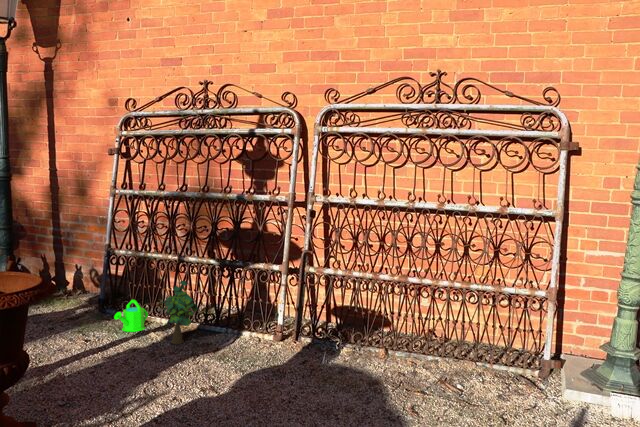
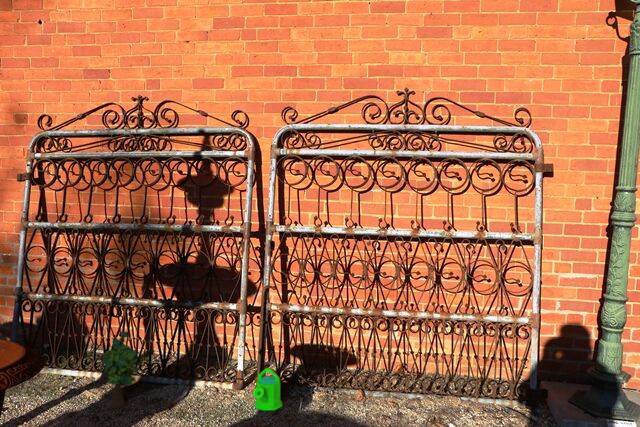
watering can: present [114,300,148,332] -> present [253,368,282,411]

